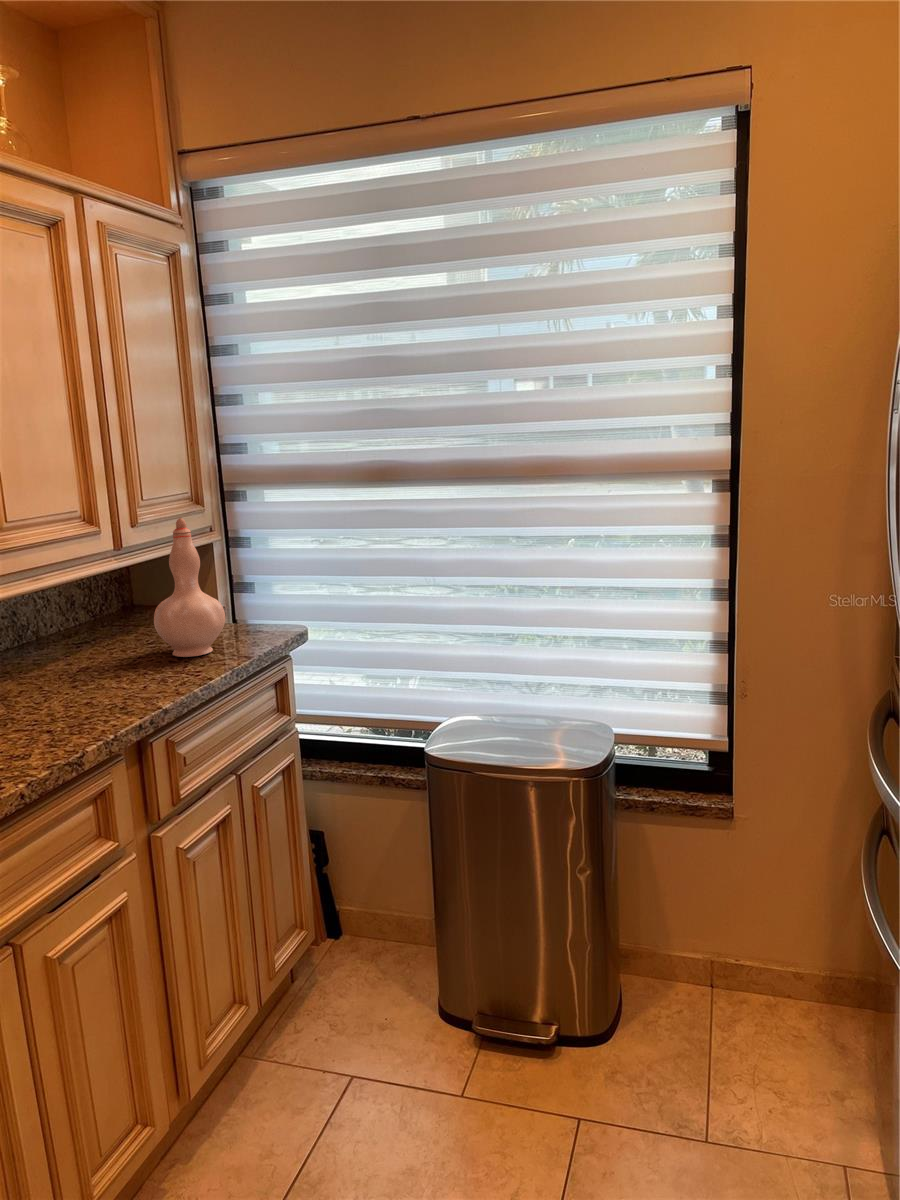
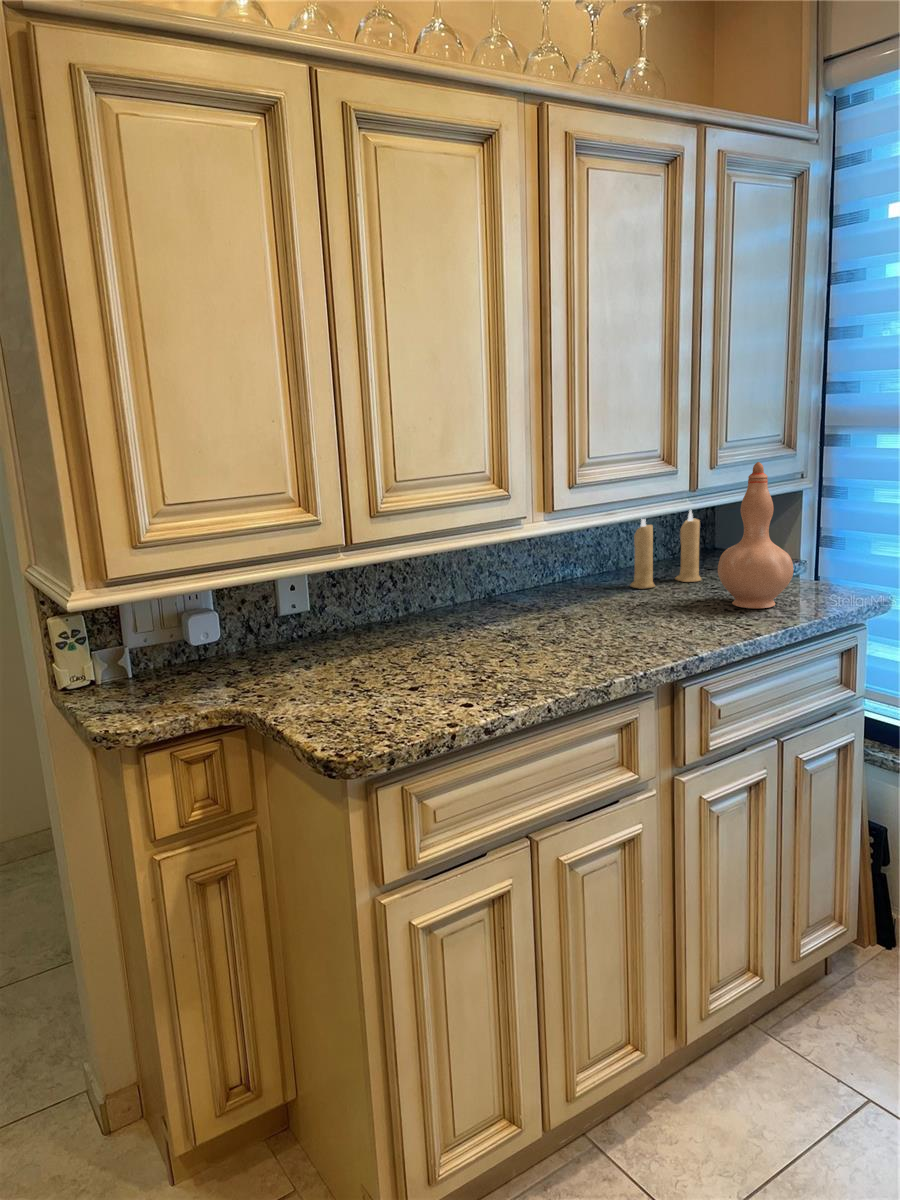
candle: none [54,565,133,654] -> present [630,510,701,589]

